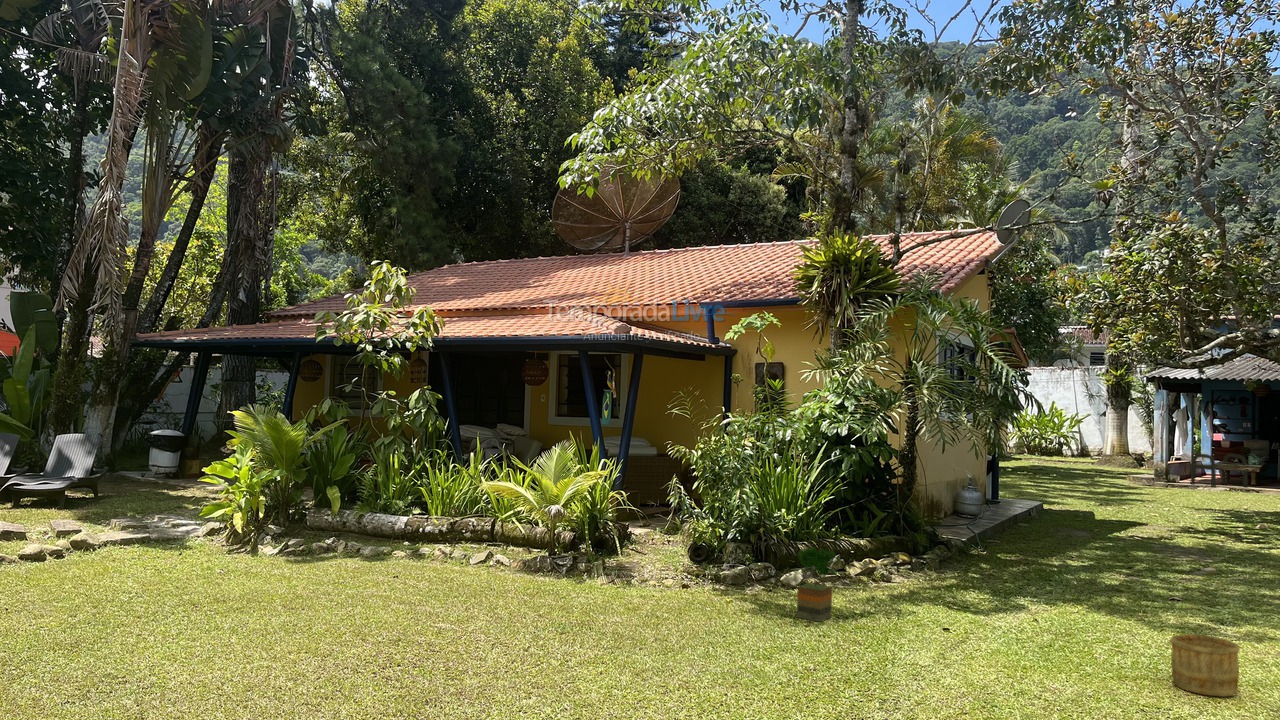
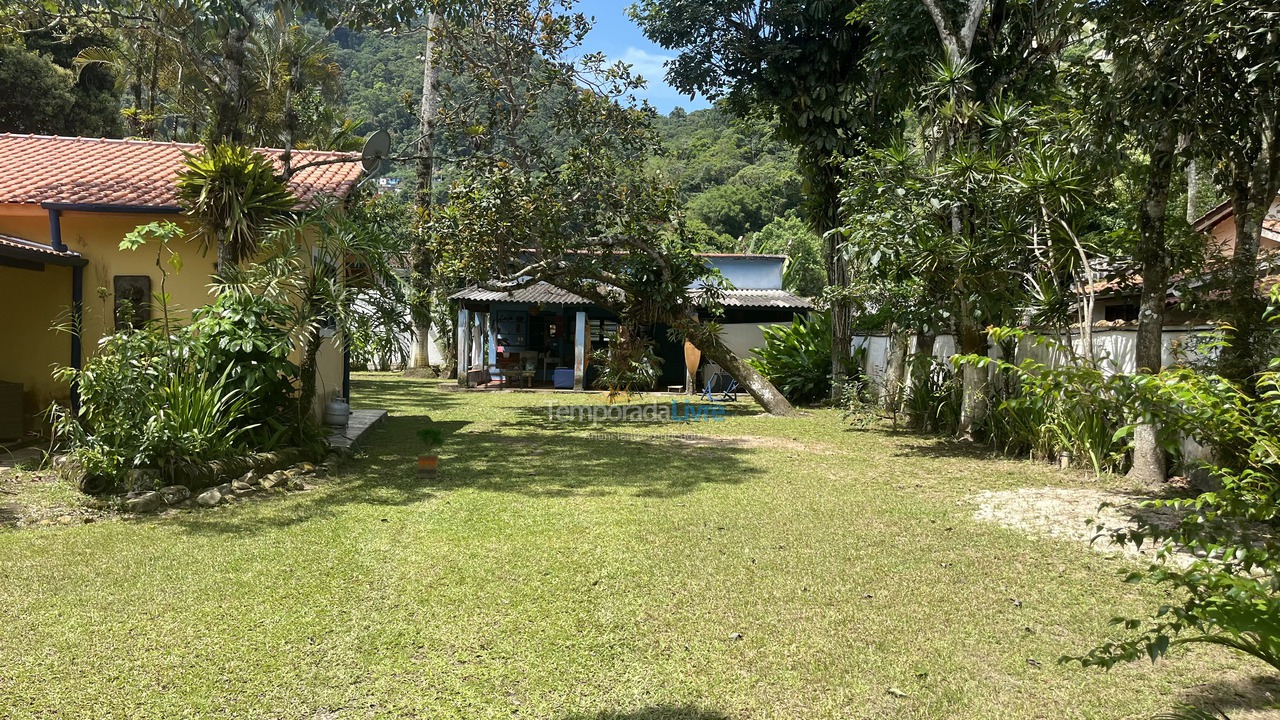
potted tree: present [797,547,840,622] -> present [415,428,445,478]
wooden bucket: present [1169,634,1240,697] -> none [562,488,606,529]

